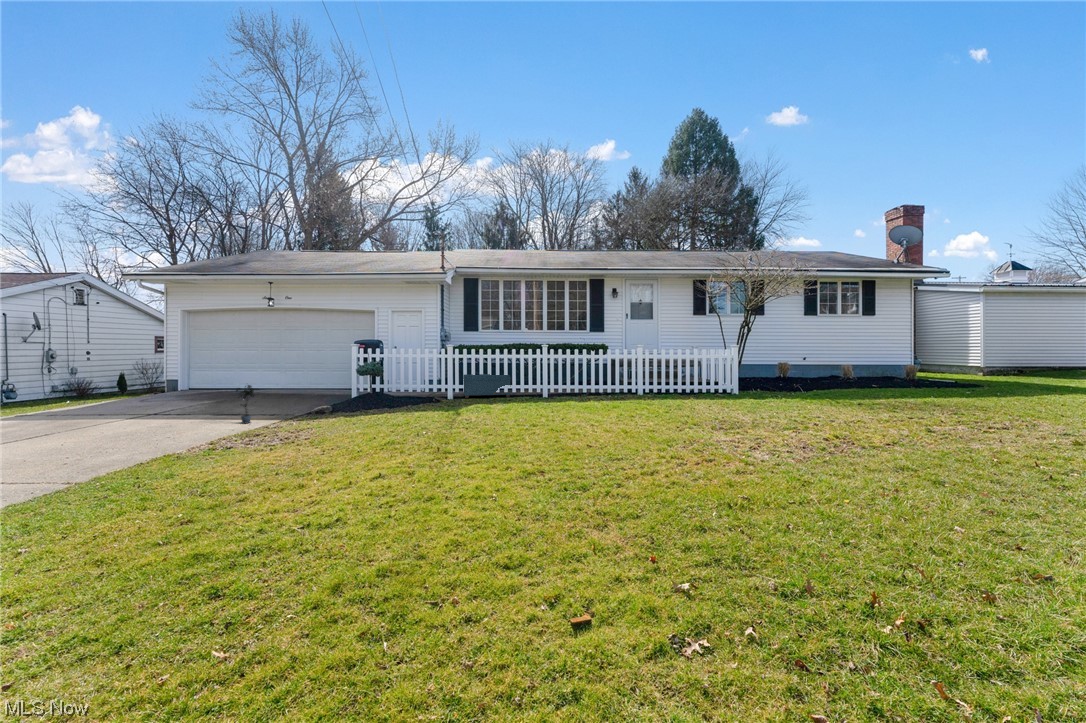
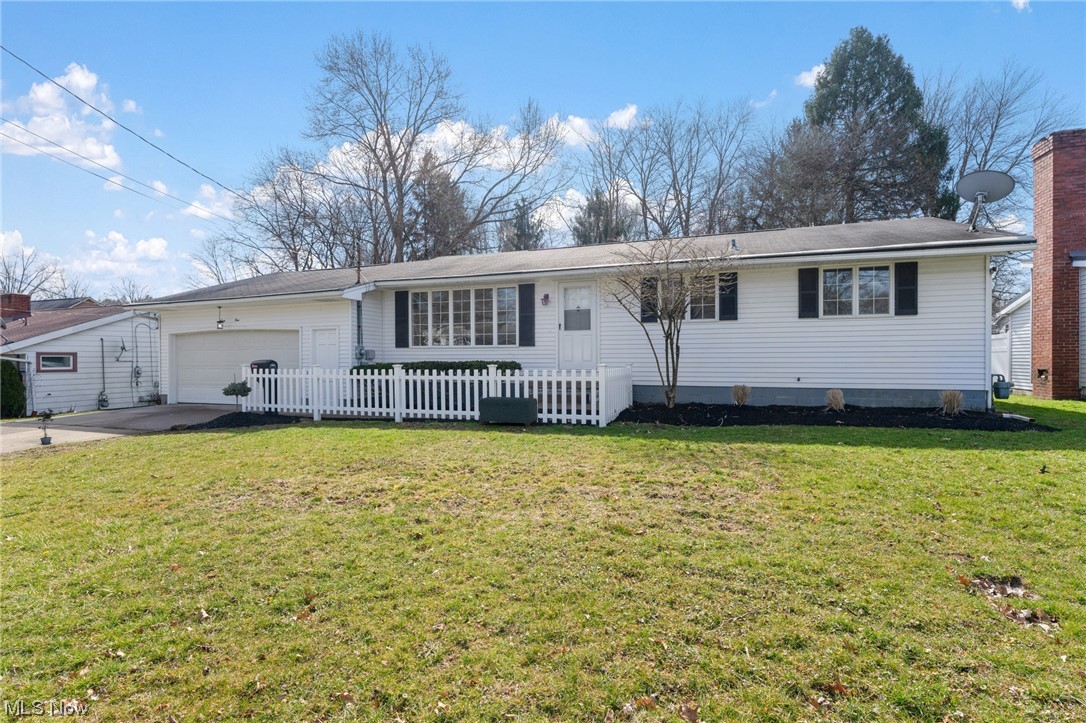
bench: present [463,374,511,398] -> present [479,397,538,426]

